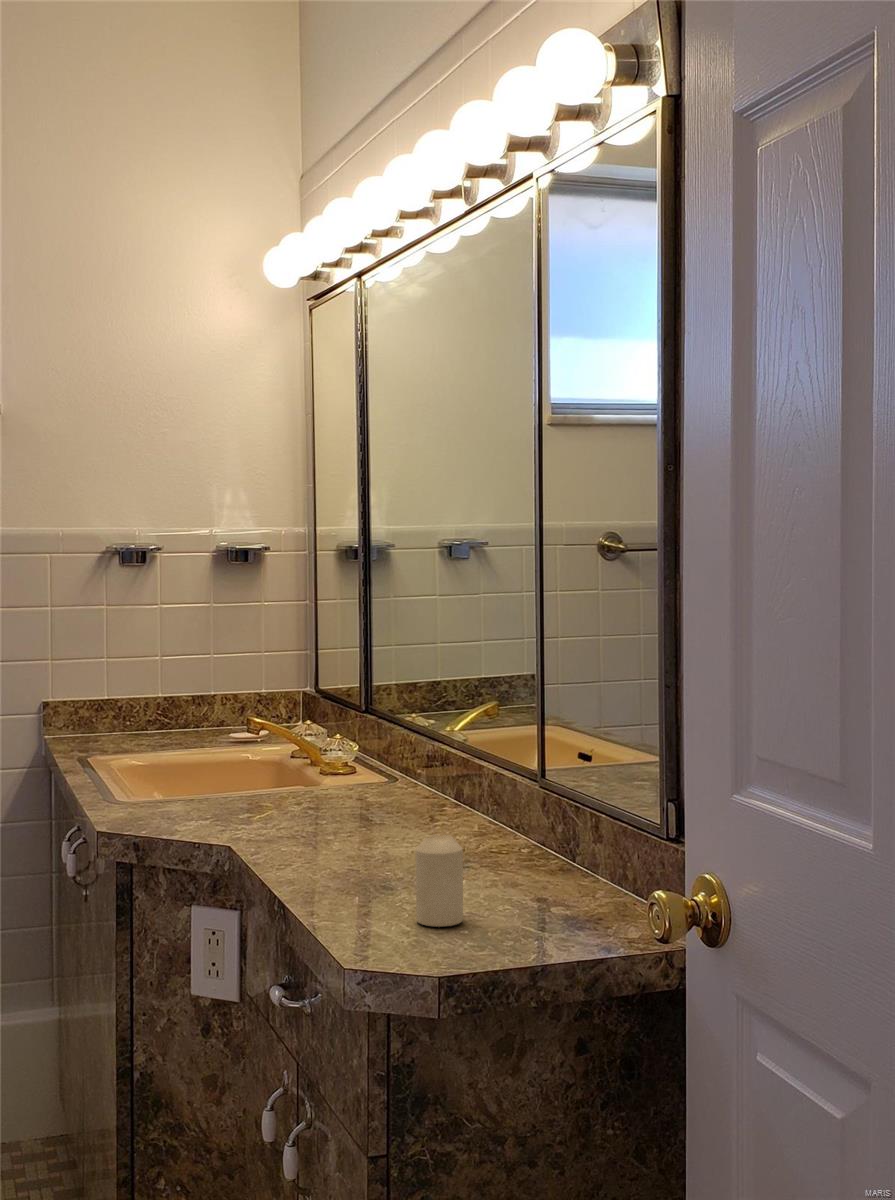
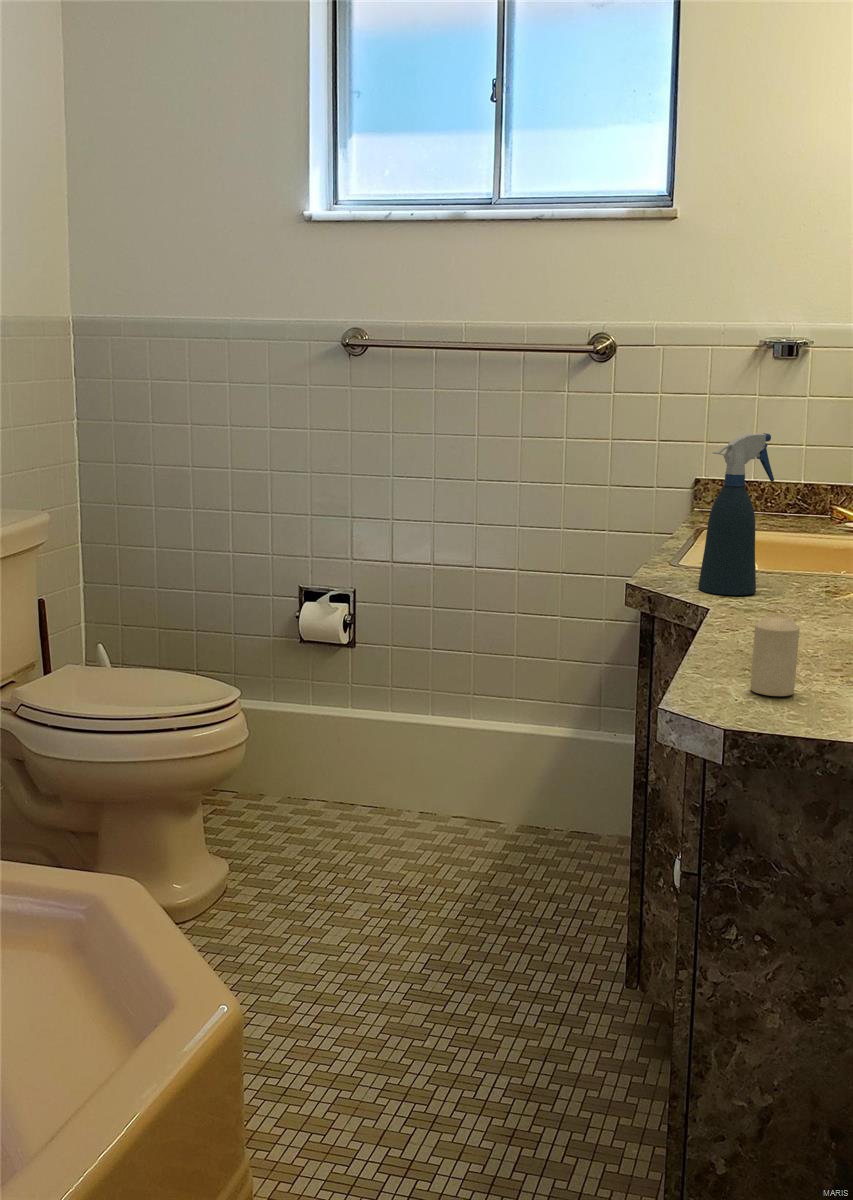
spray bottle: none [188,645,252,828] -> present [698,433,774,595]

